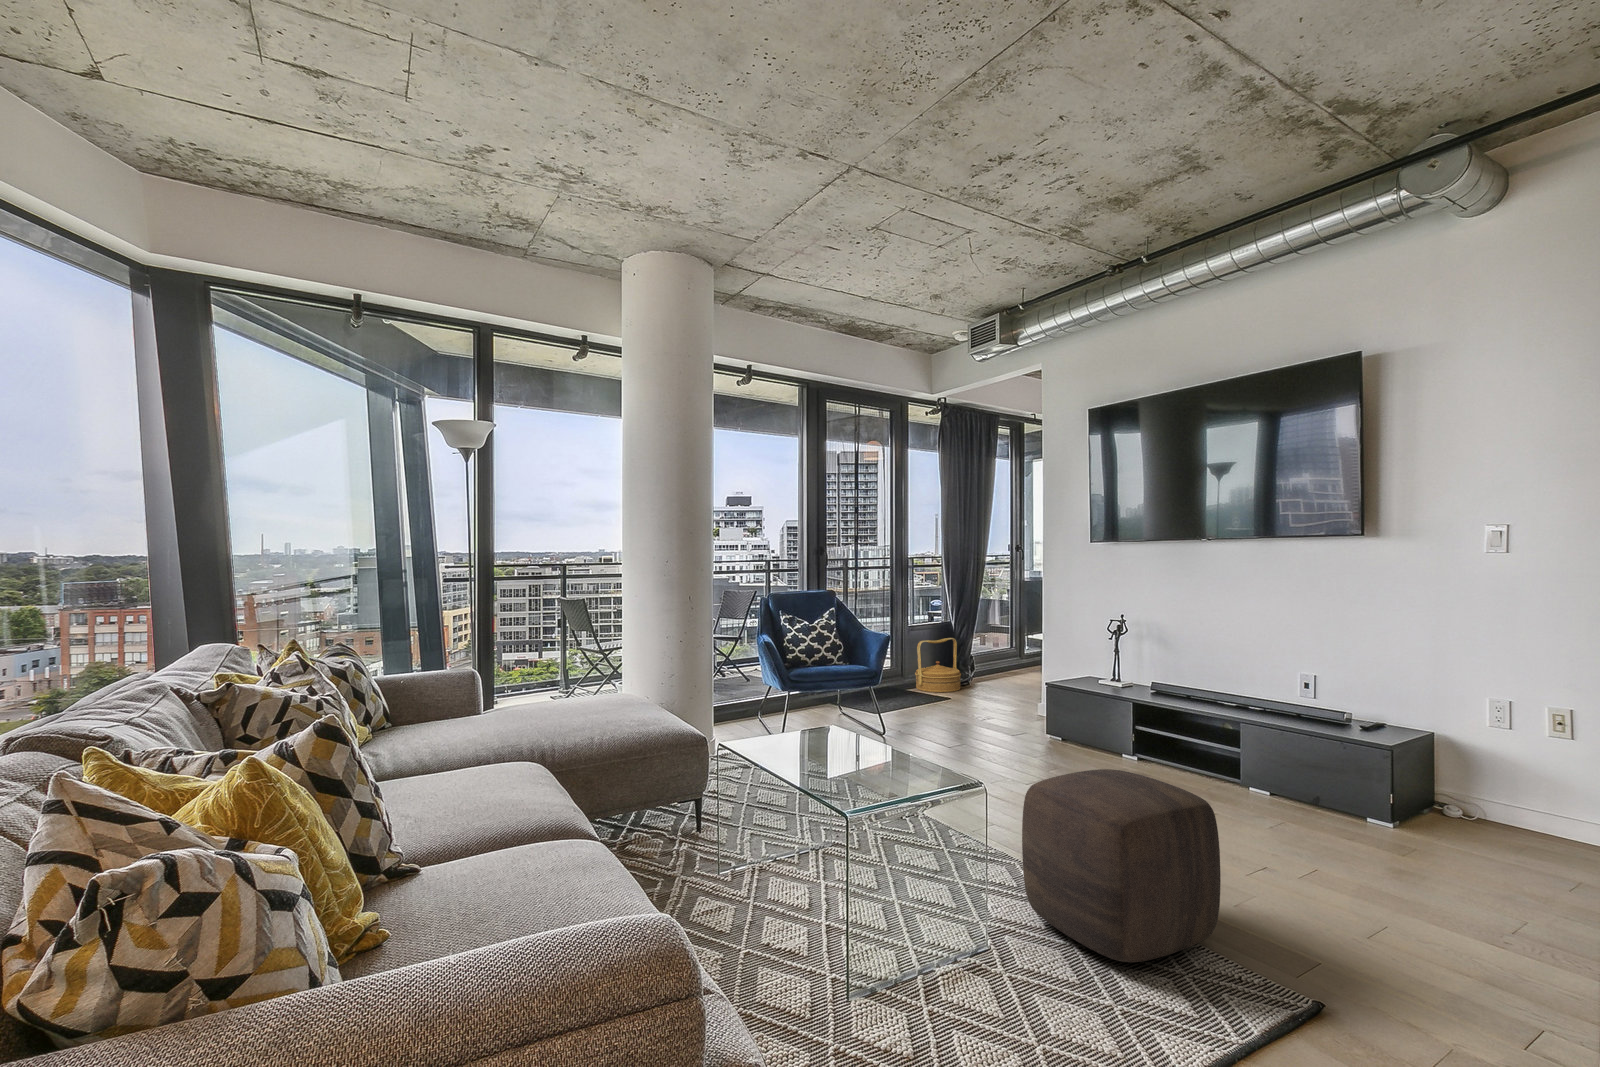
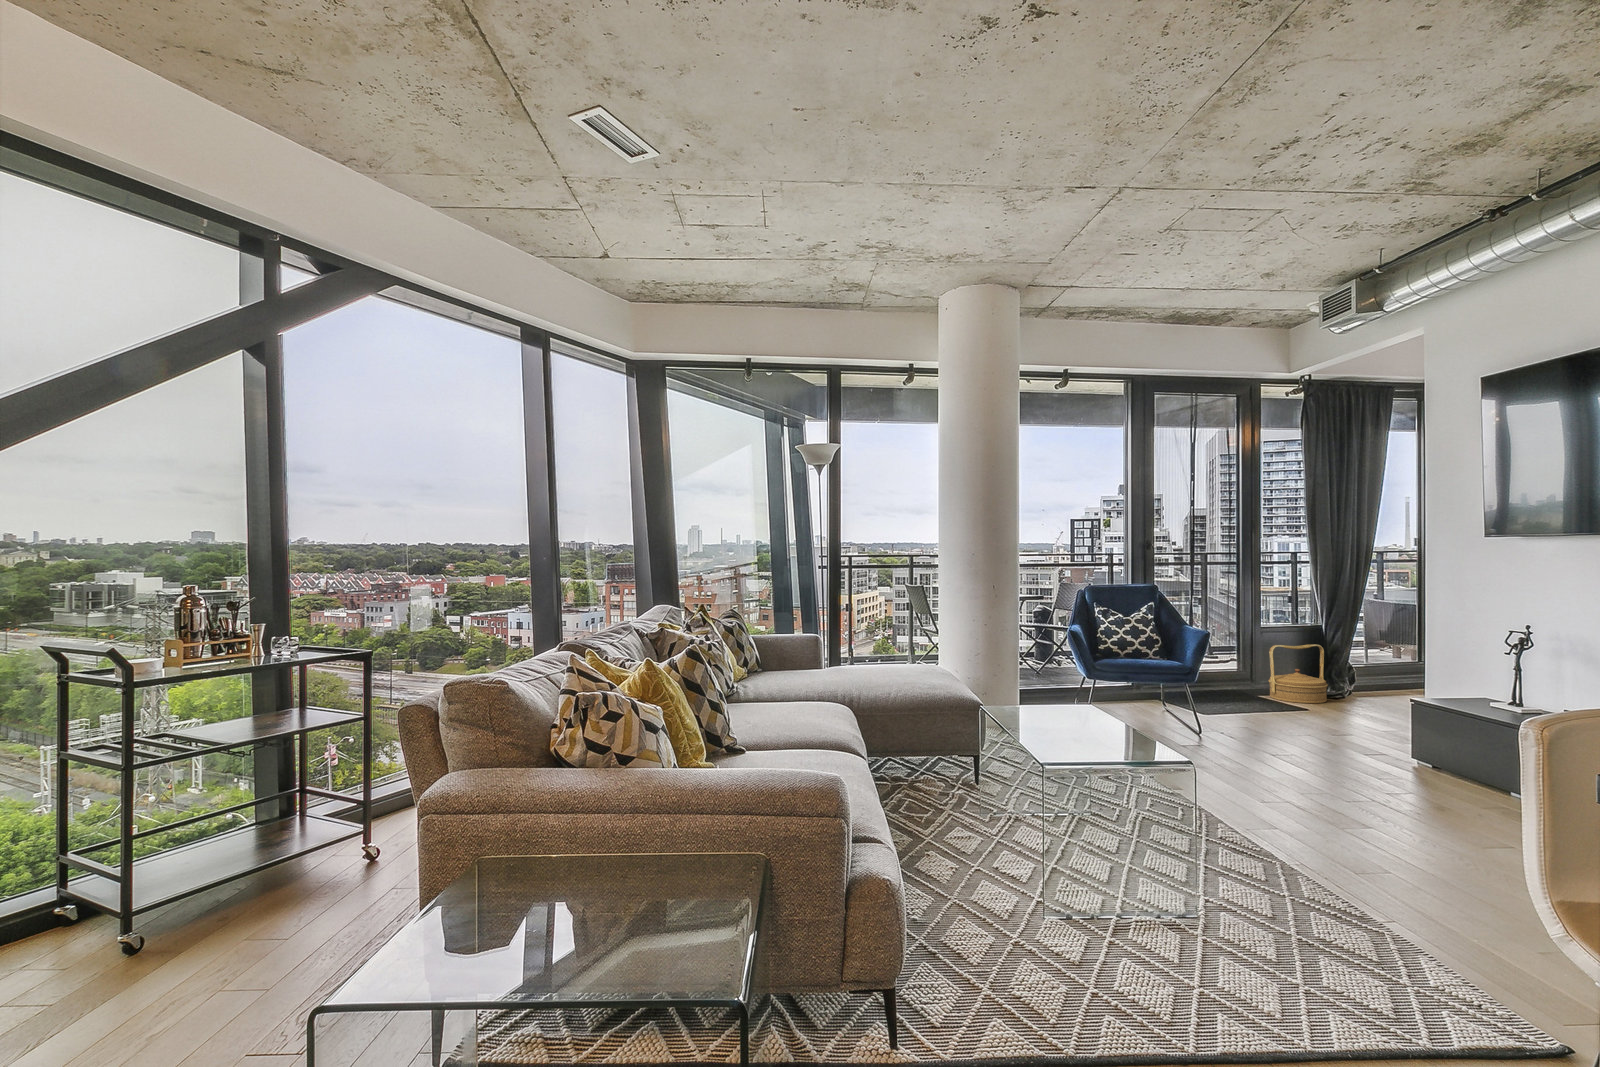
ottoman: present [1022,769,1221,962] -> none [1252,767,1471,950]

